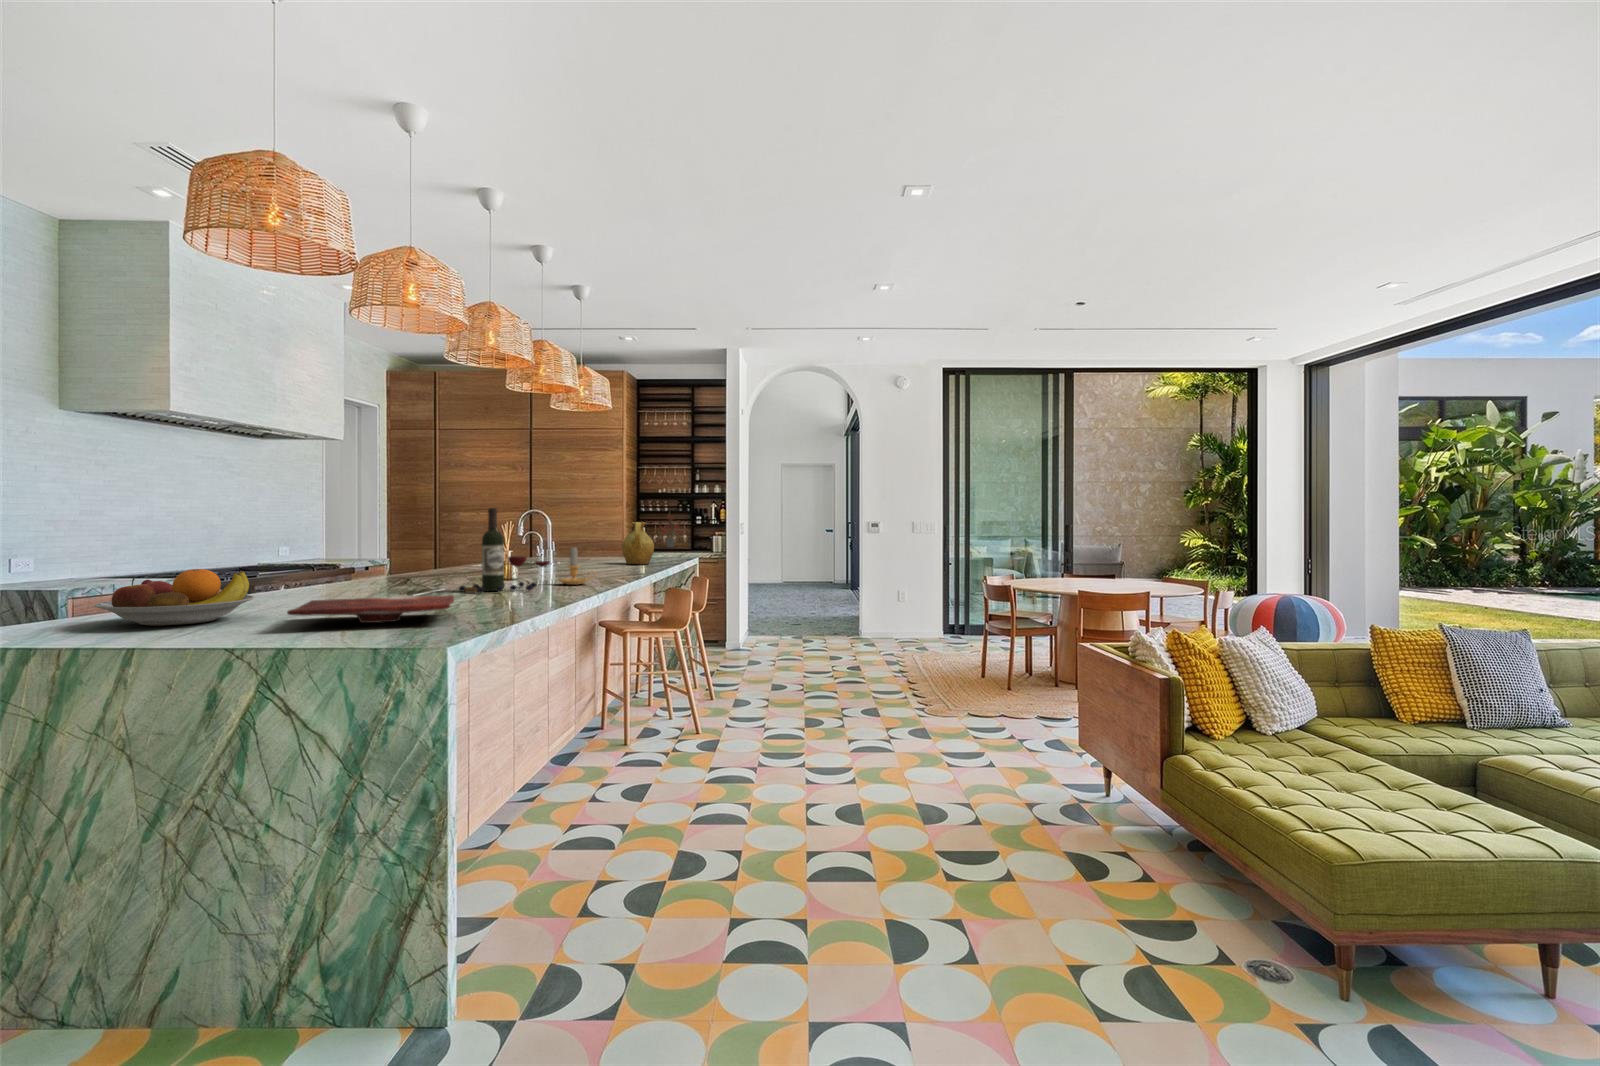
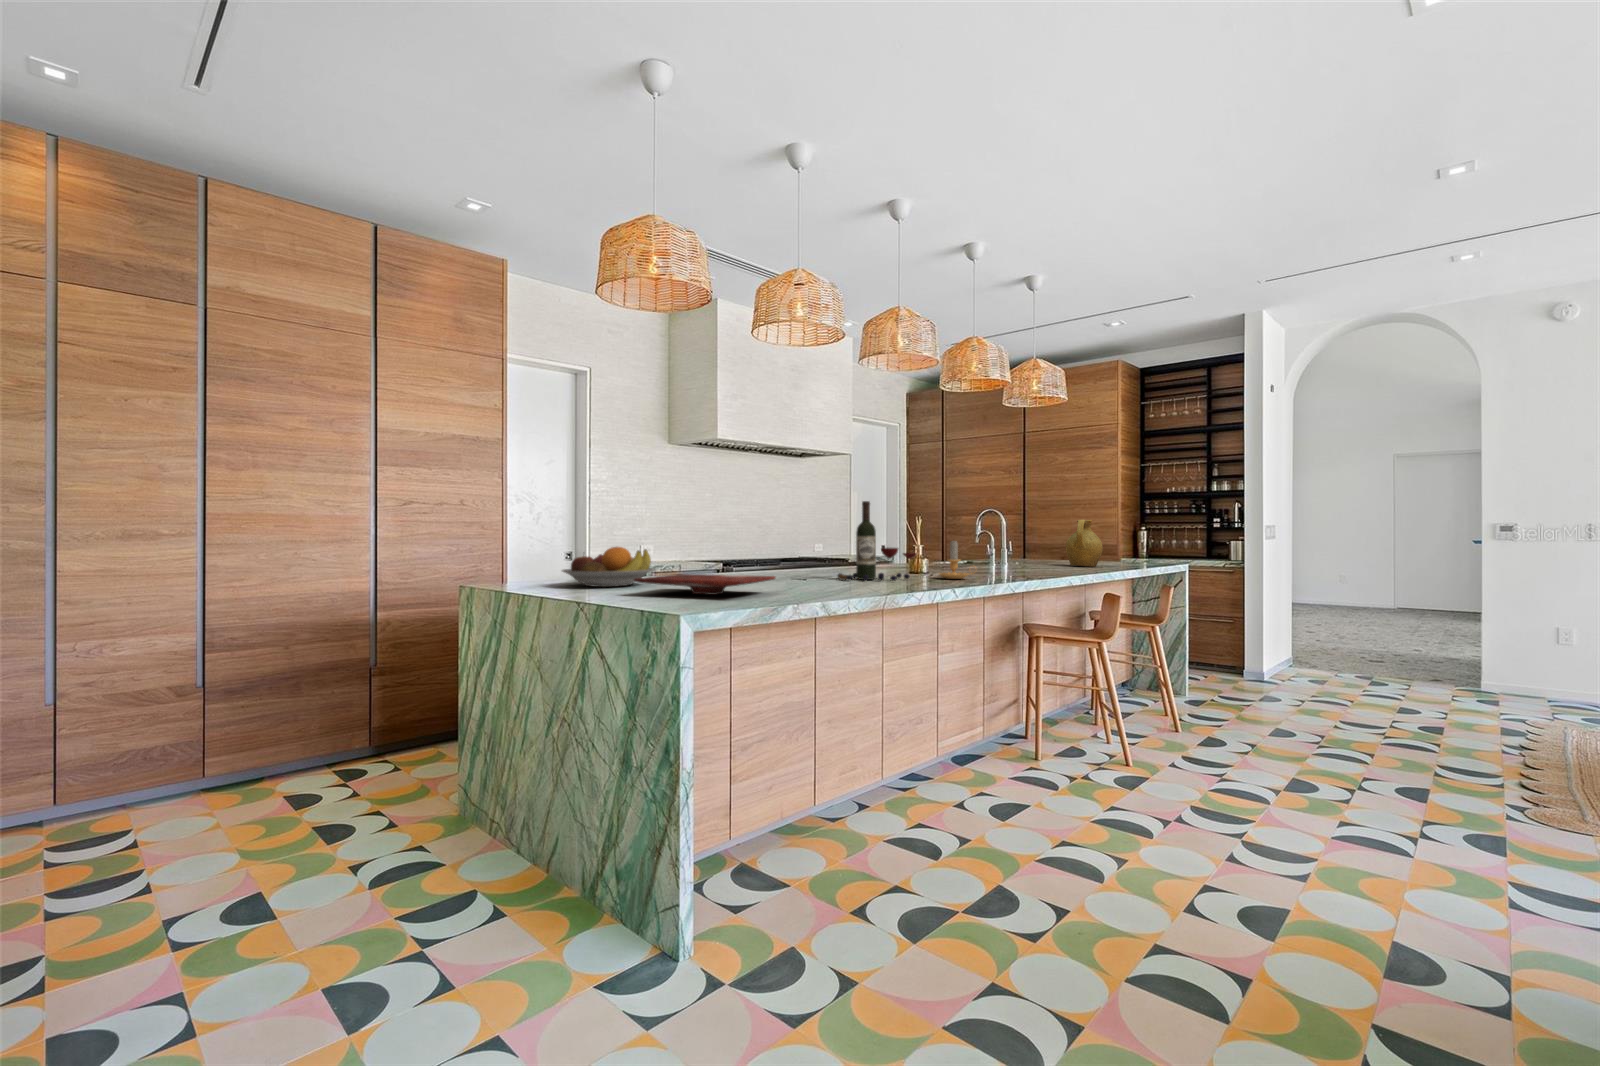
potted plant: present [660,516,685,548] -> none [1161,510,1201,554]

